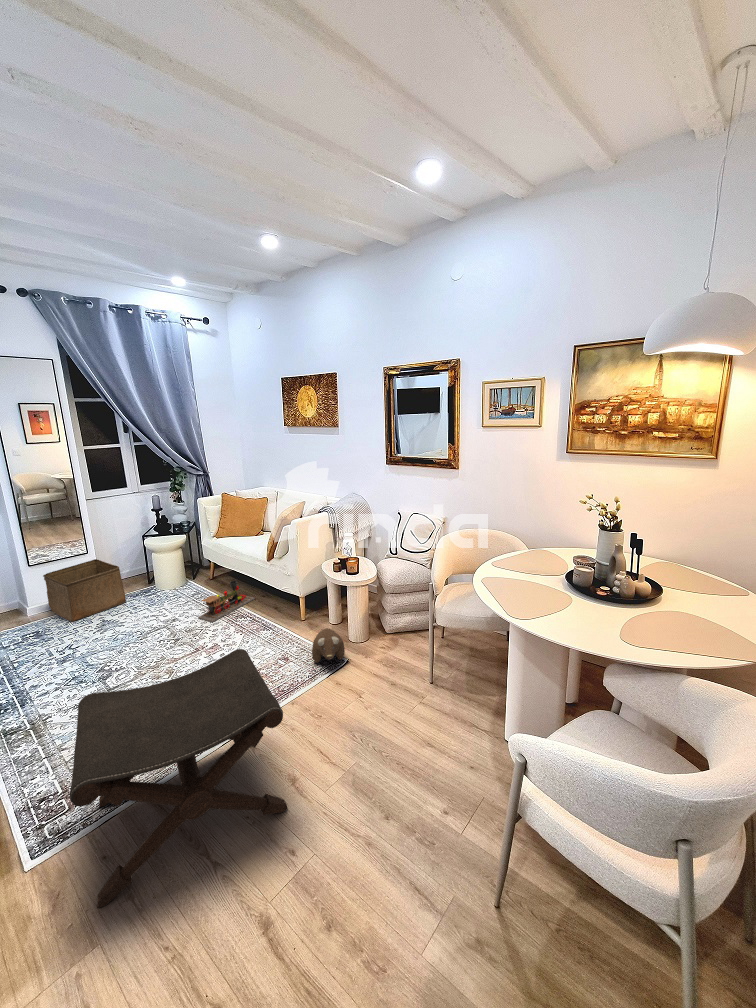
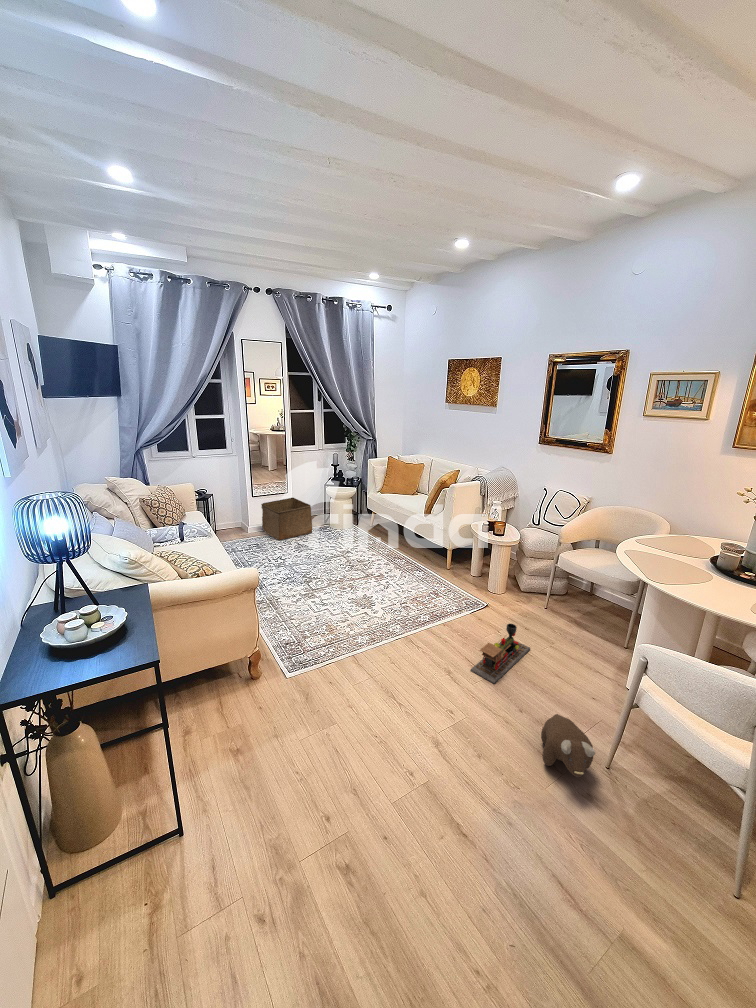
toy train: present [198,581,255,622] -> present [471,624,530,683]
plush toy: present [312,628,345,663] -> present [541,714,595,777]
footstool: present [70,649,288,908] -> none [317,573,455,709]

